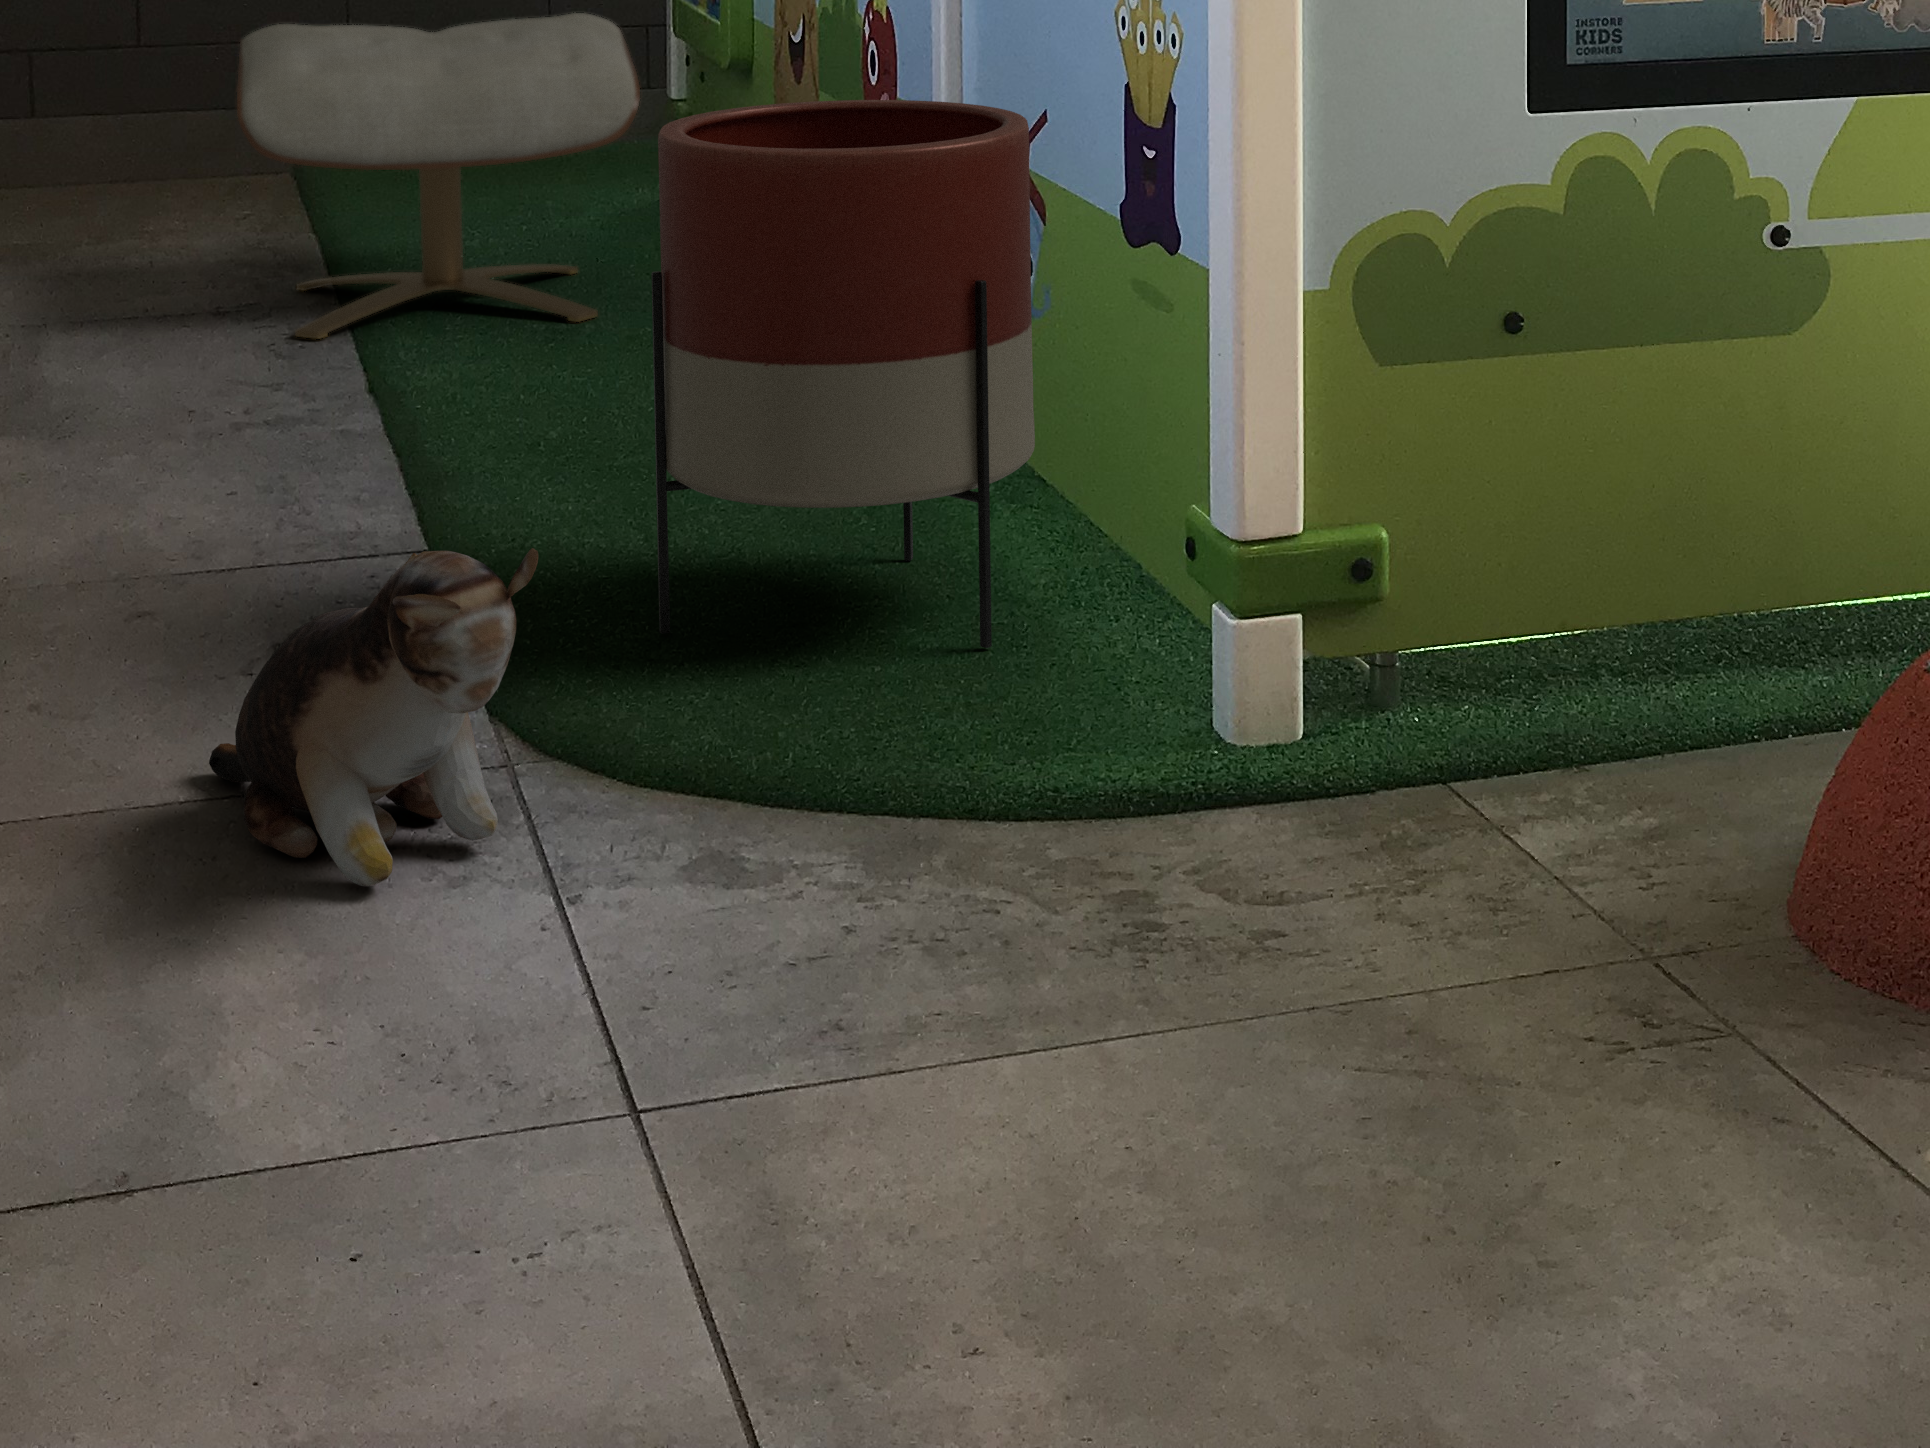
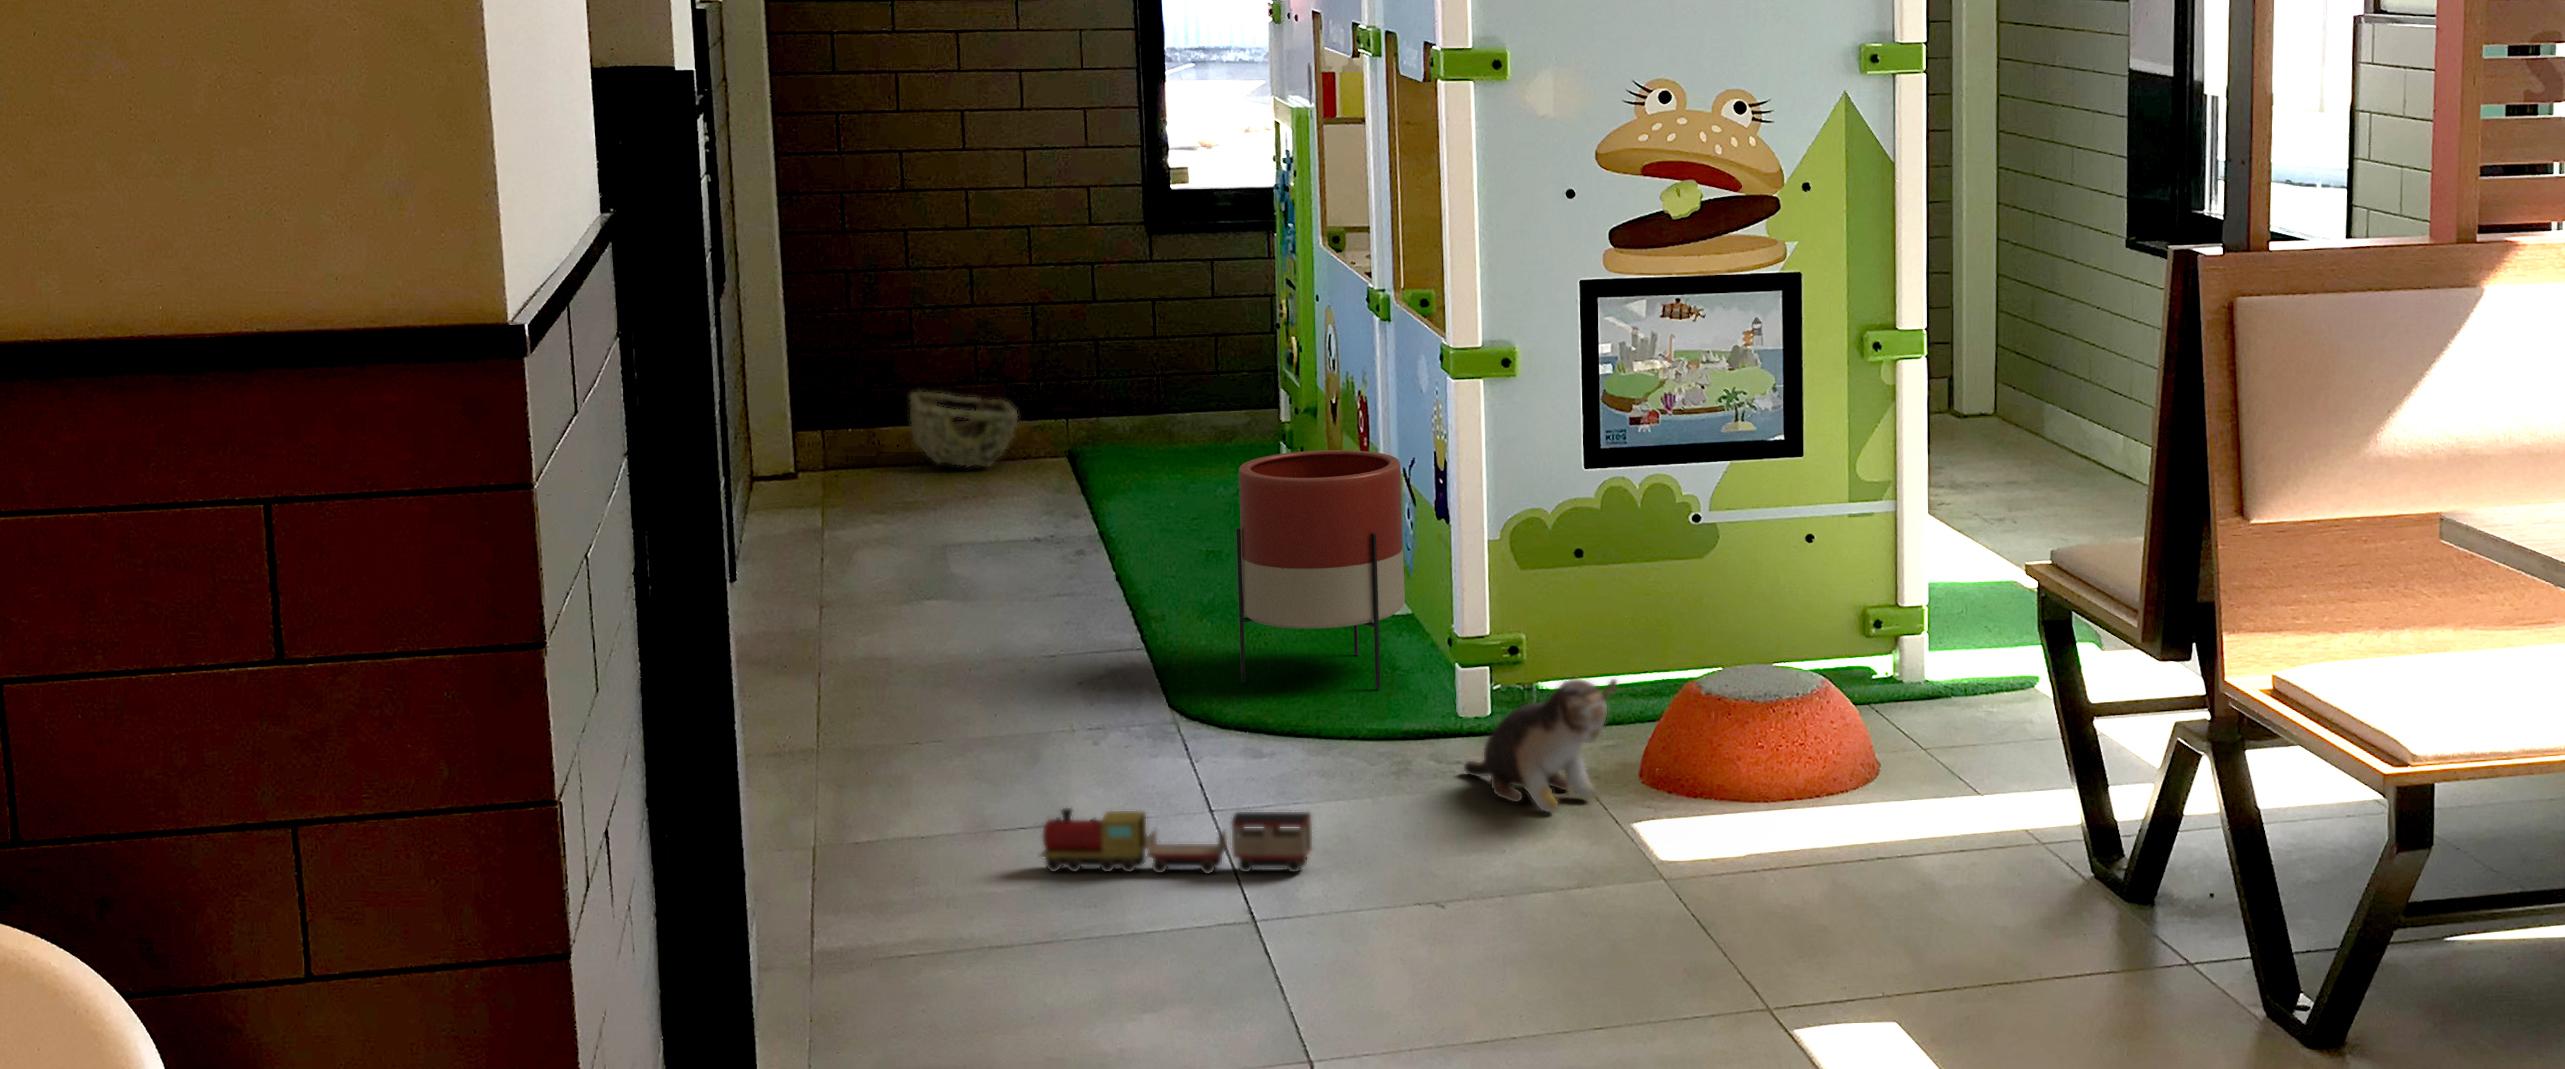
ottoman: present [237,13,640,339] -> none [1046,377,1254,551]
woven basket: none [9,69,199,201] -> present [910,392,1018,467]
plush toy: present [209,548,538,886] -> present [1464,679,1617,812]
toy train: none [95,1137,989,1353] -> present [1039,808,1312,873]

